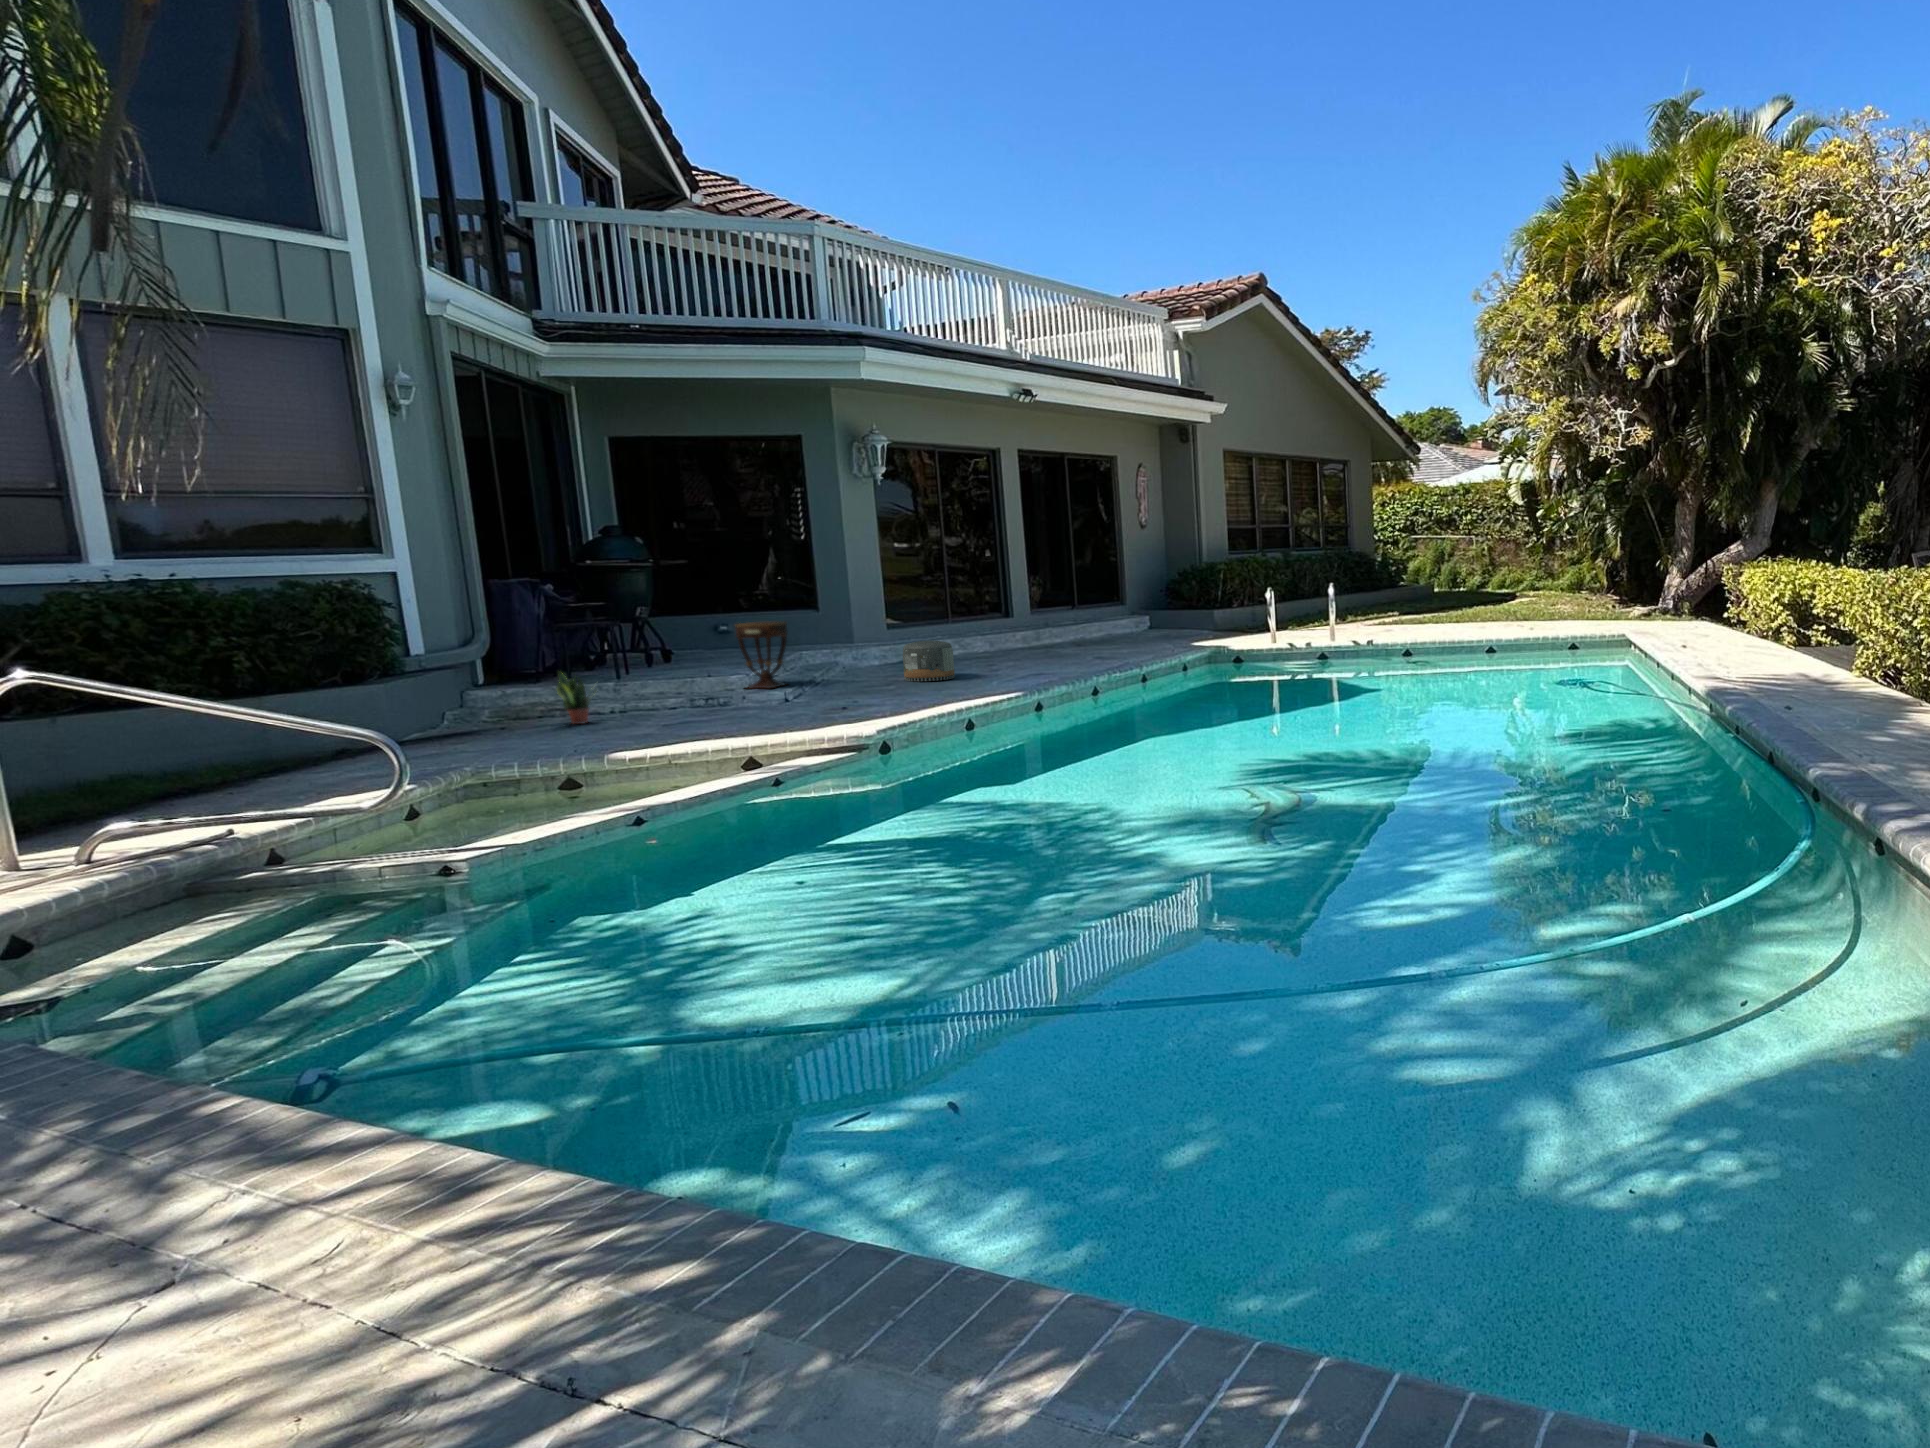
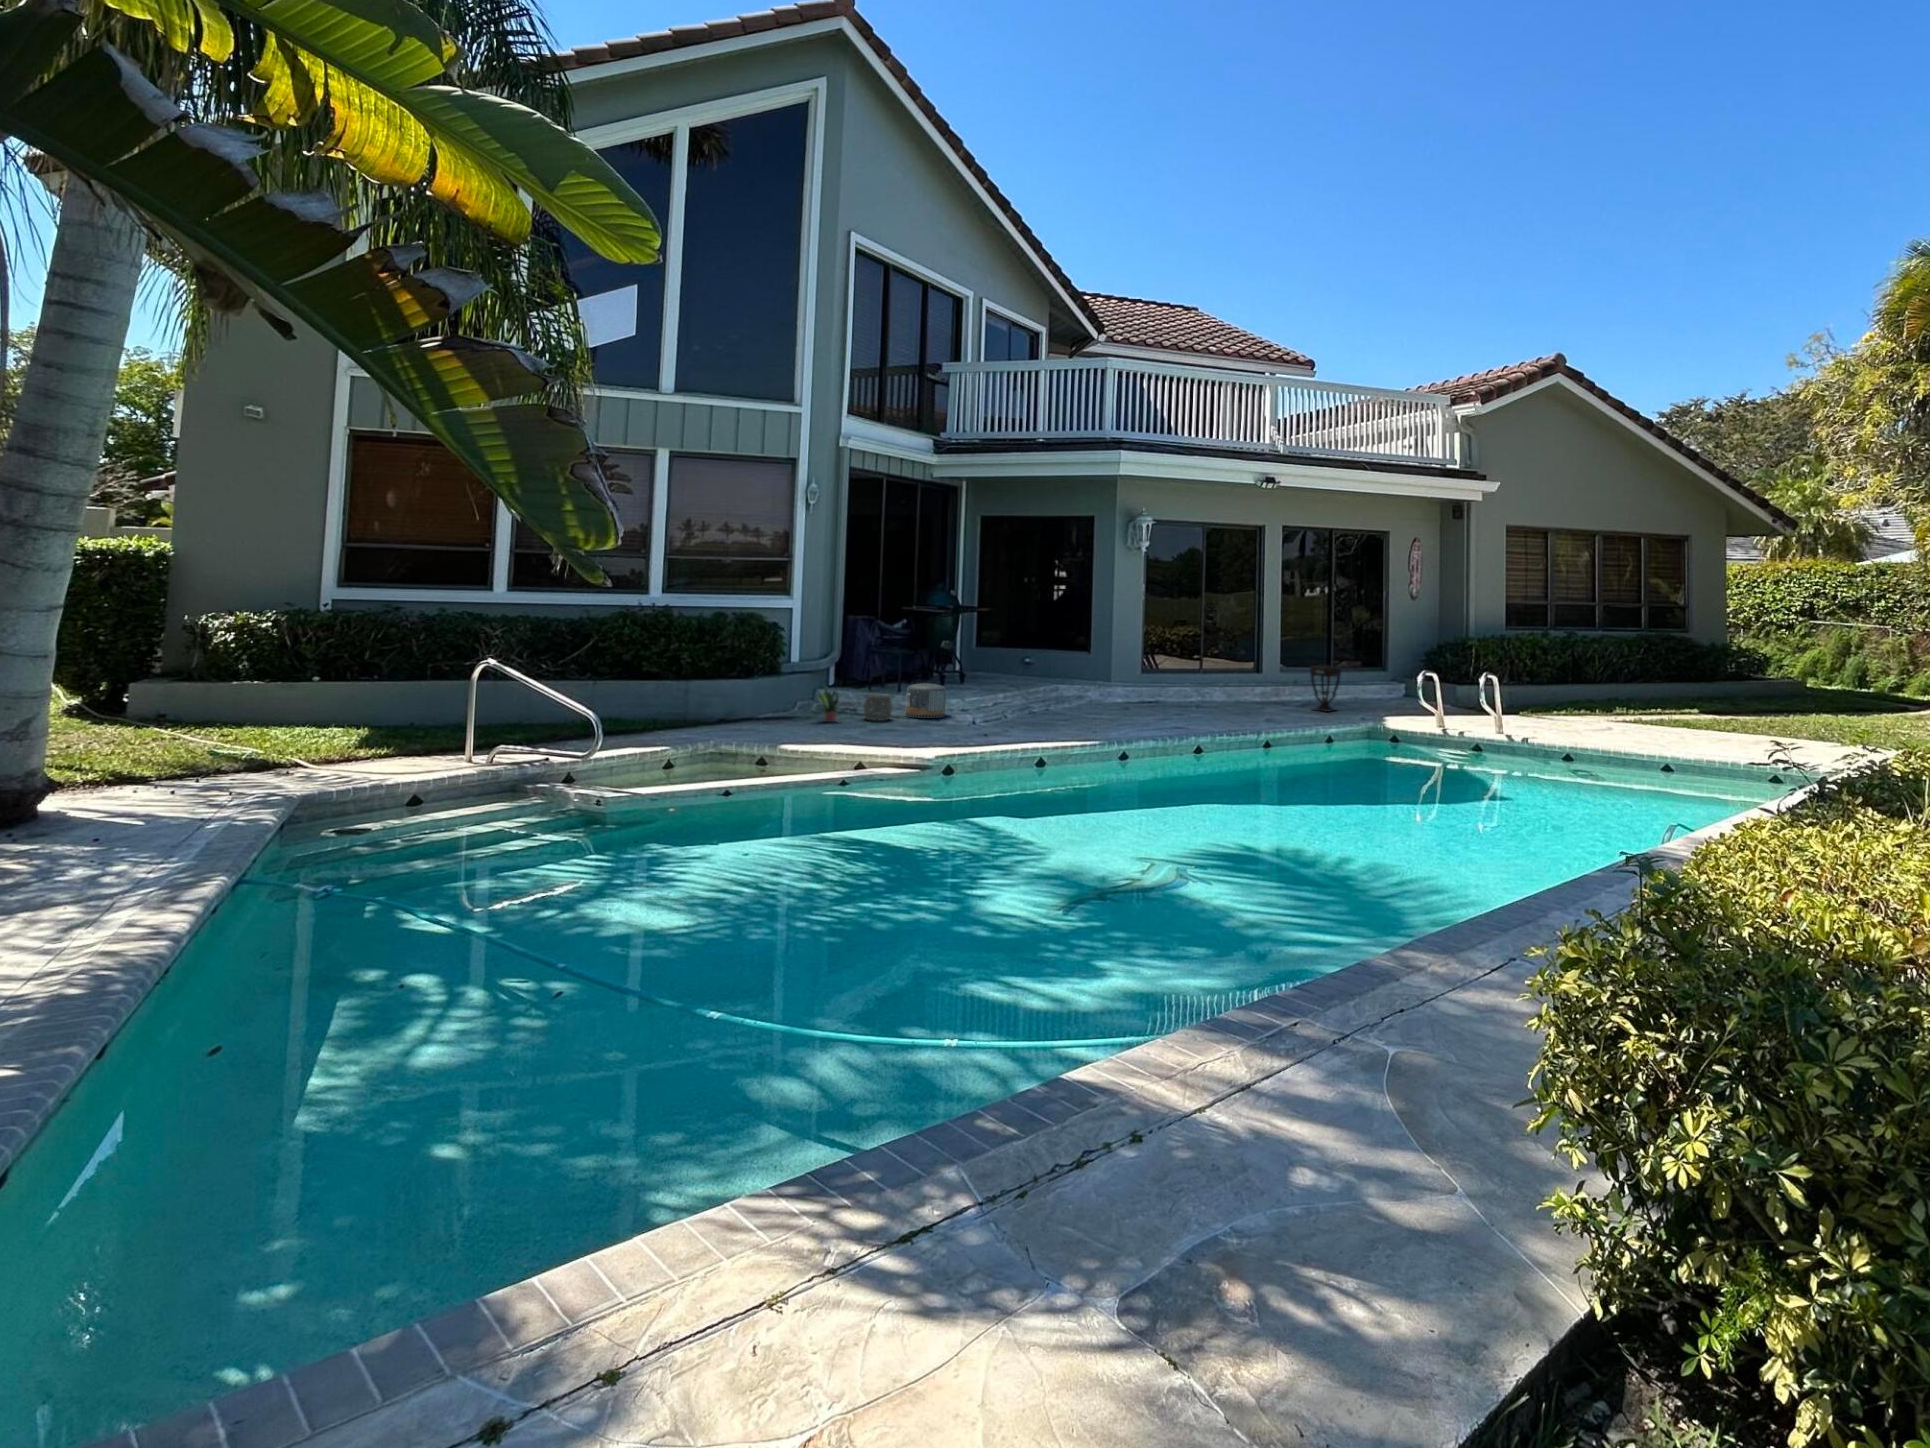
side table: present [735,621,787,689] -> present [1310,665,1341,712]
pouf: present [903,641,955,681] -> present [905,683,946,718]
woven basket: none [621,676,669,714] -> present [864,694,892,720]

